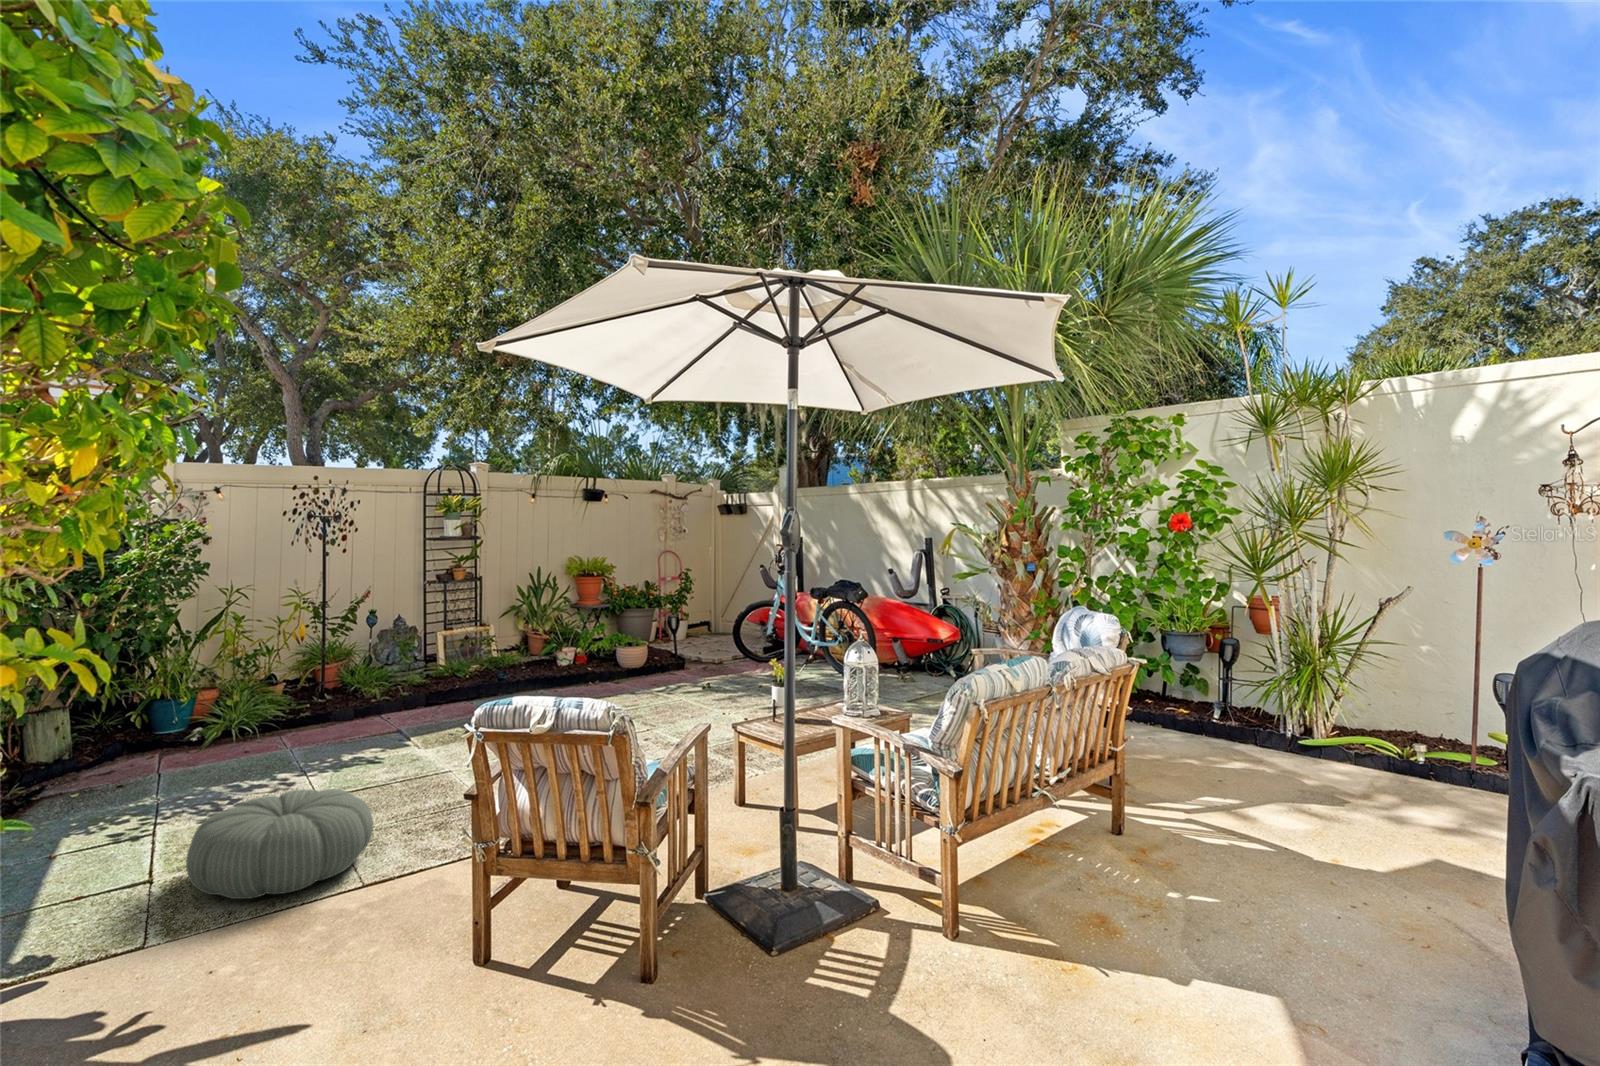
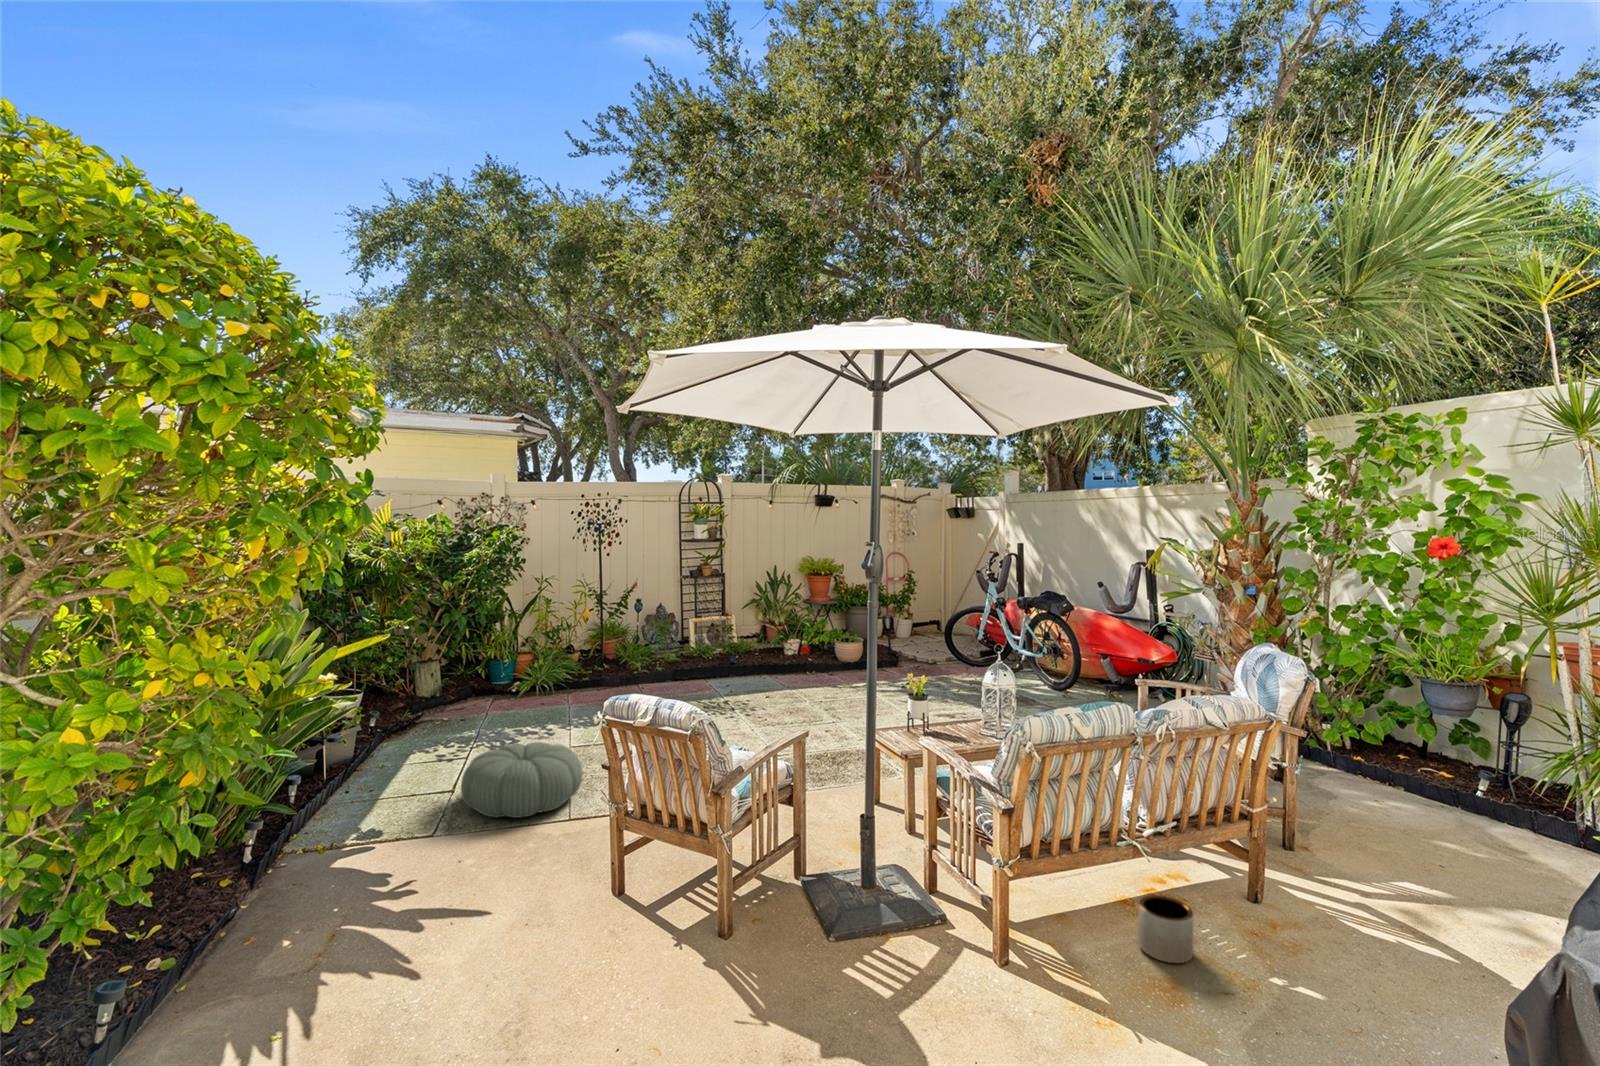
planter: none [1057,840,1108,902] -> present [1138,895,1194,963]

